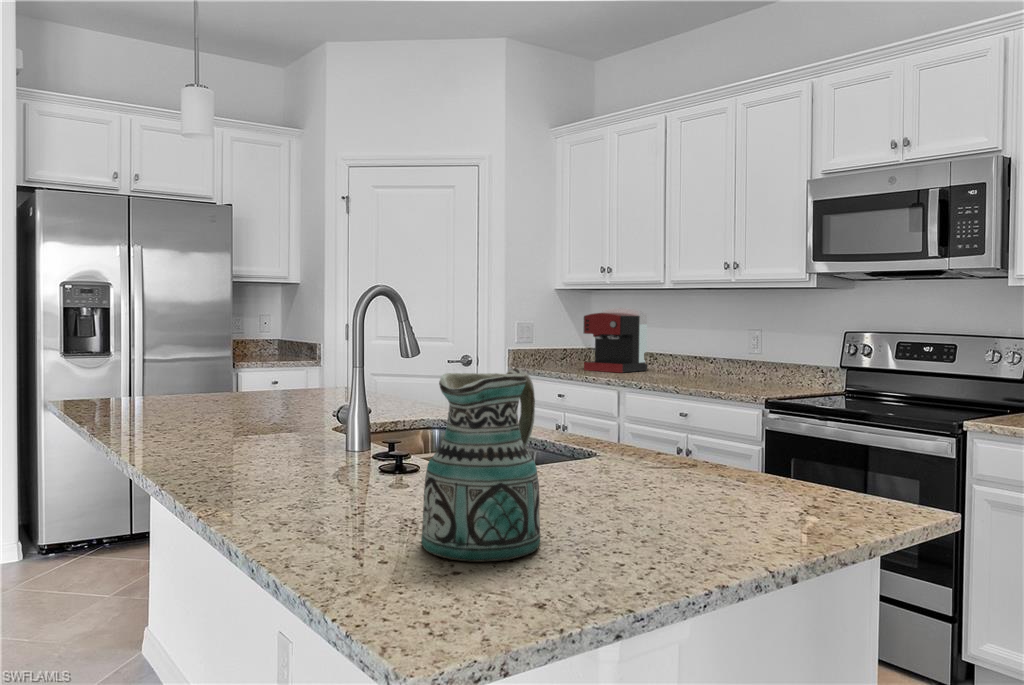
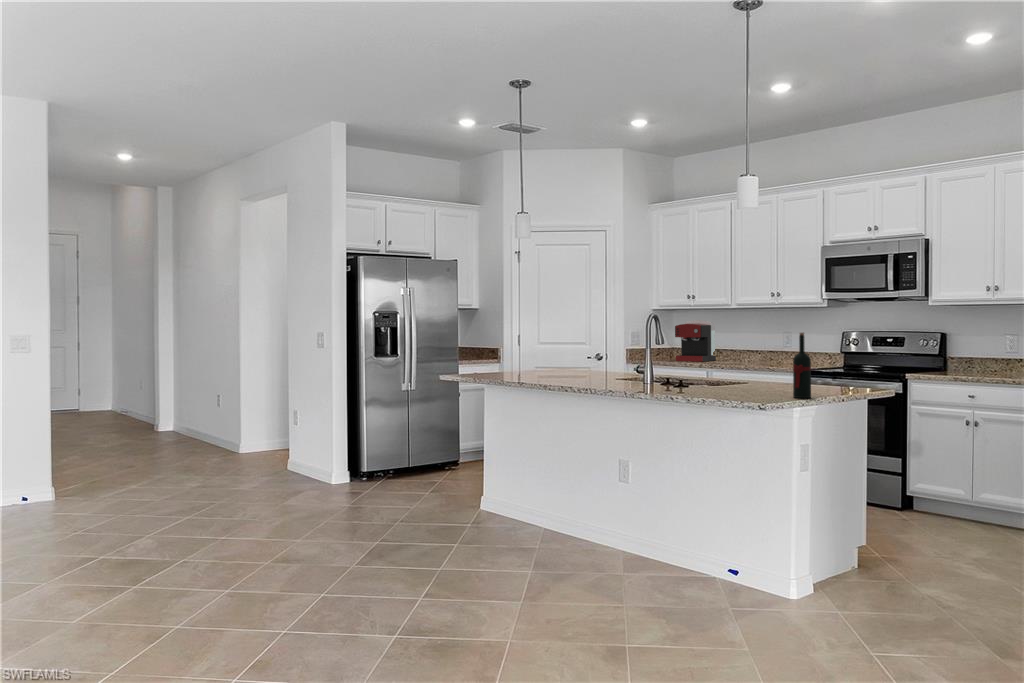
wine bottle: none [650,339,707,551] -> present [793,333,811,398]
ceramic pitcher: present [421,368,540,561] -> none [722,343,761,400]

